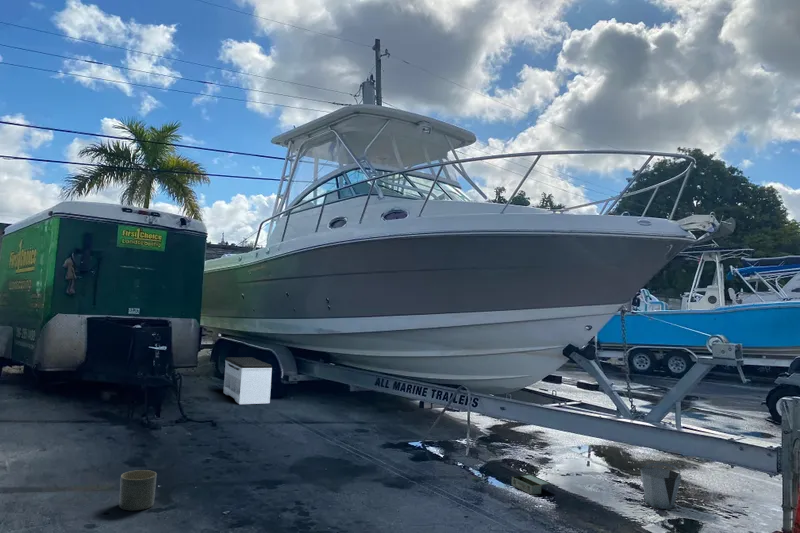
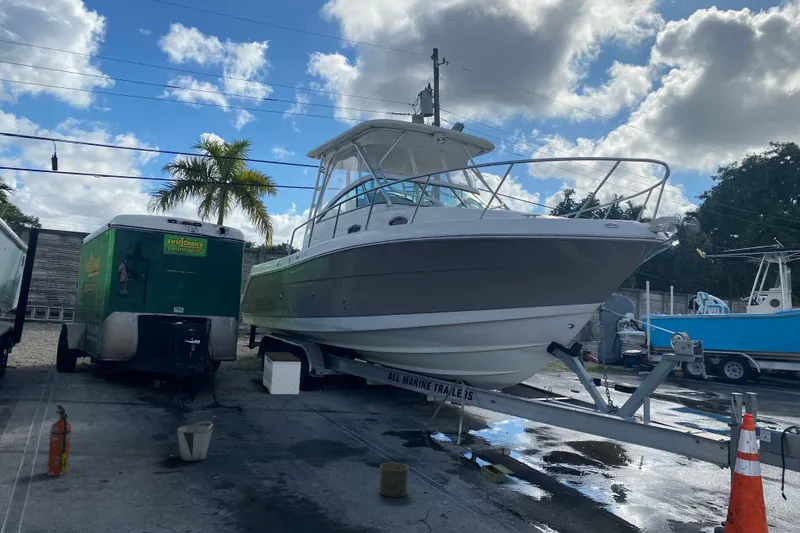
fire extinguisher: none [30,430,59,516] -> present [47,405,71,476]
bucket: present [640,463,682,509] -> present [177,421,213,461]
planter: present [119,470,156,511] -> present [379,463,408,497]

